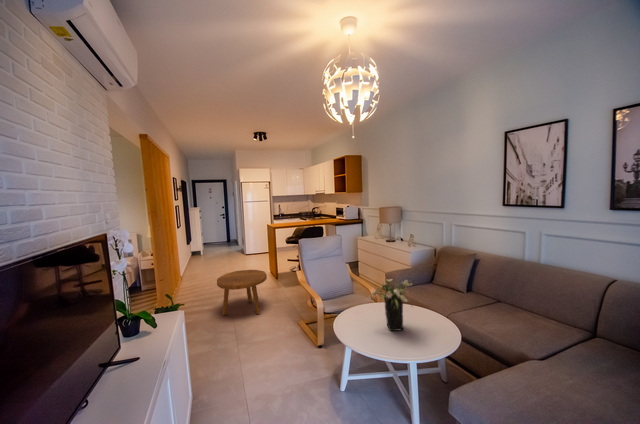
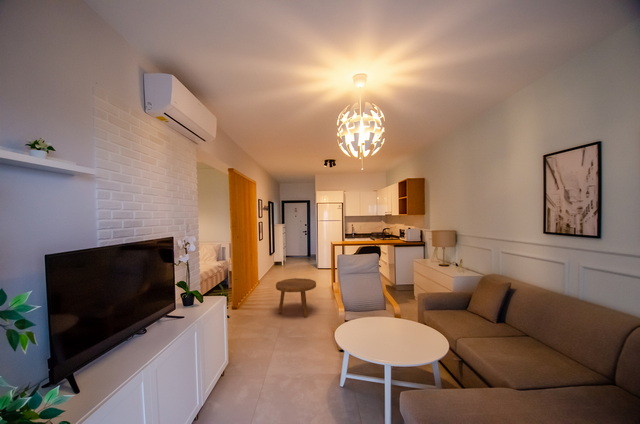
flower arrangement: present [369,279,412,331] -> none [364,290,405,338]

